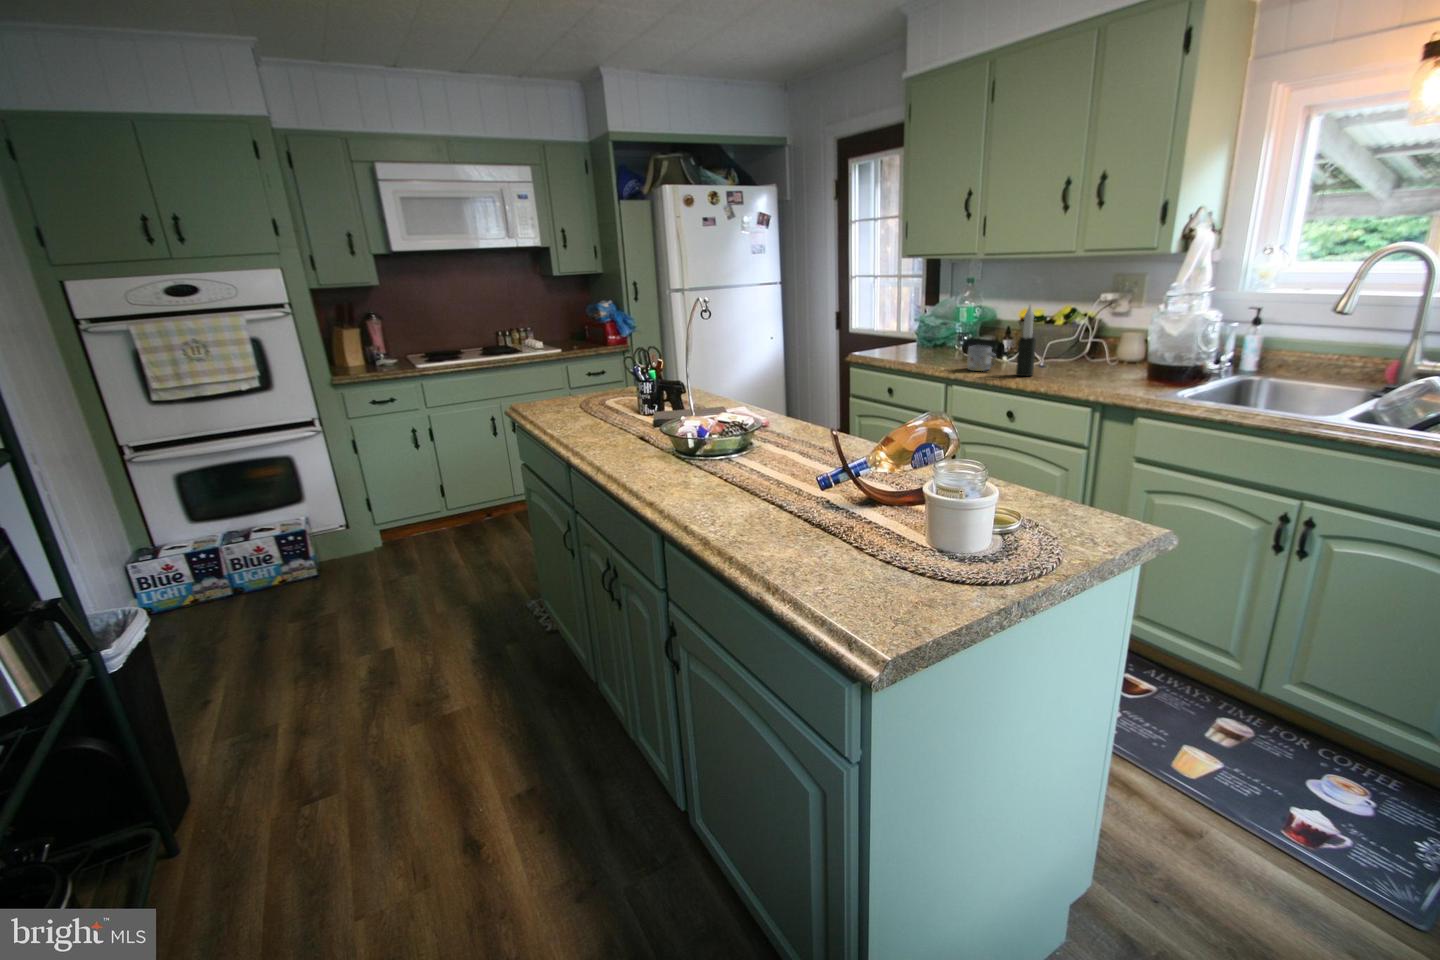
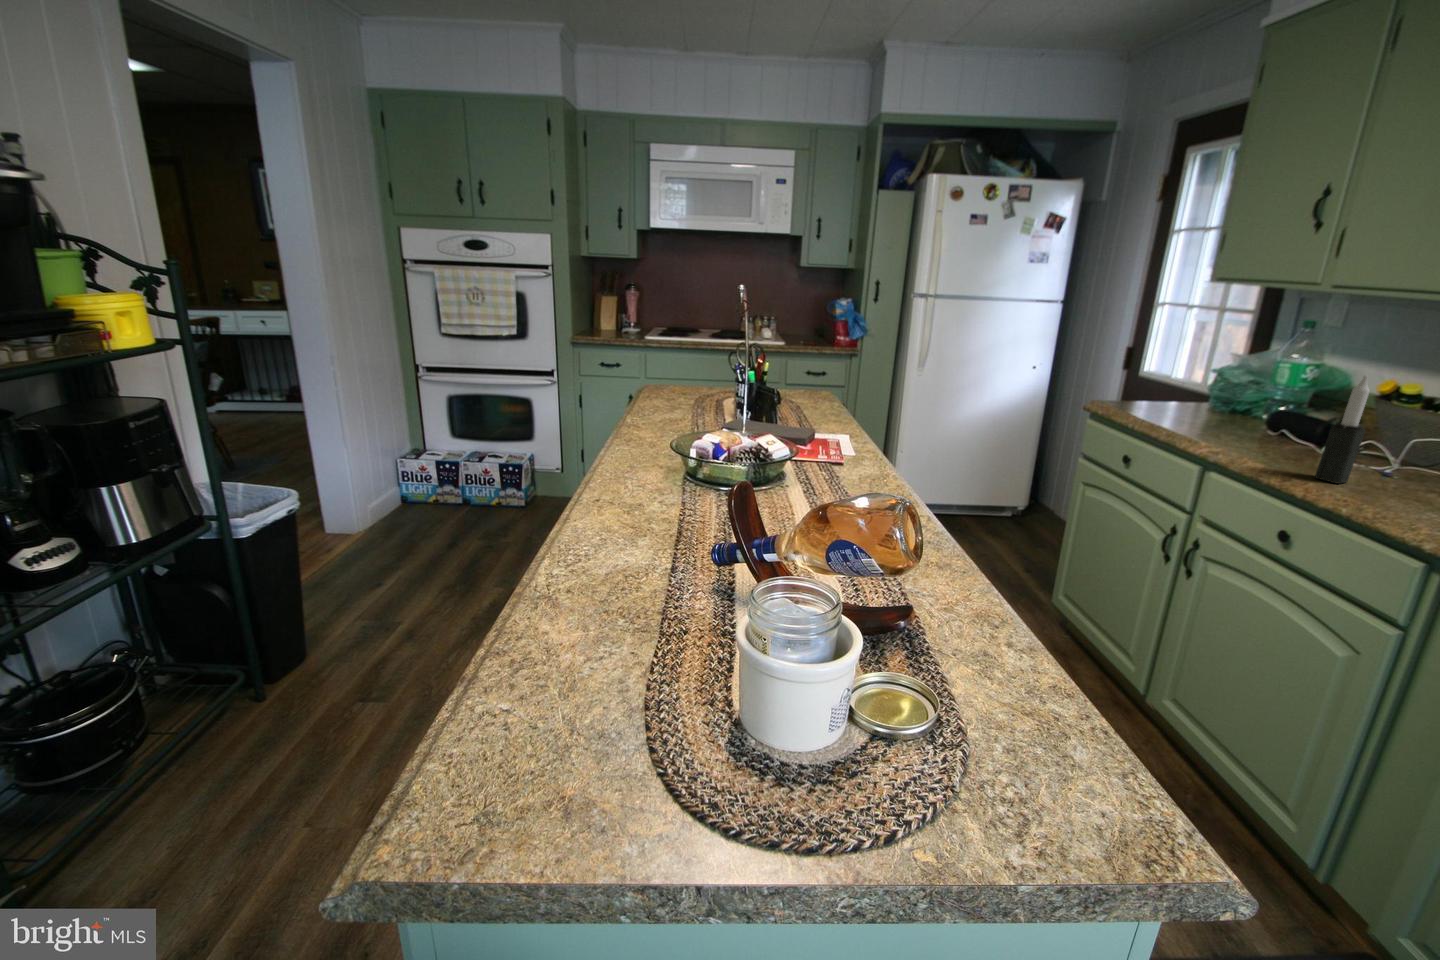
mug: present [967,345,996,371] -> none [1242,421,1292,460]

